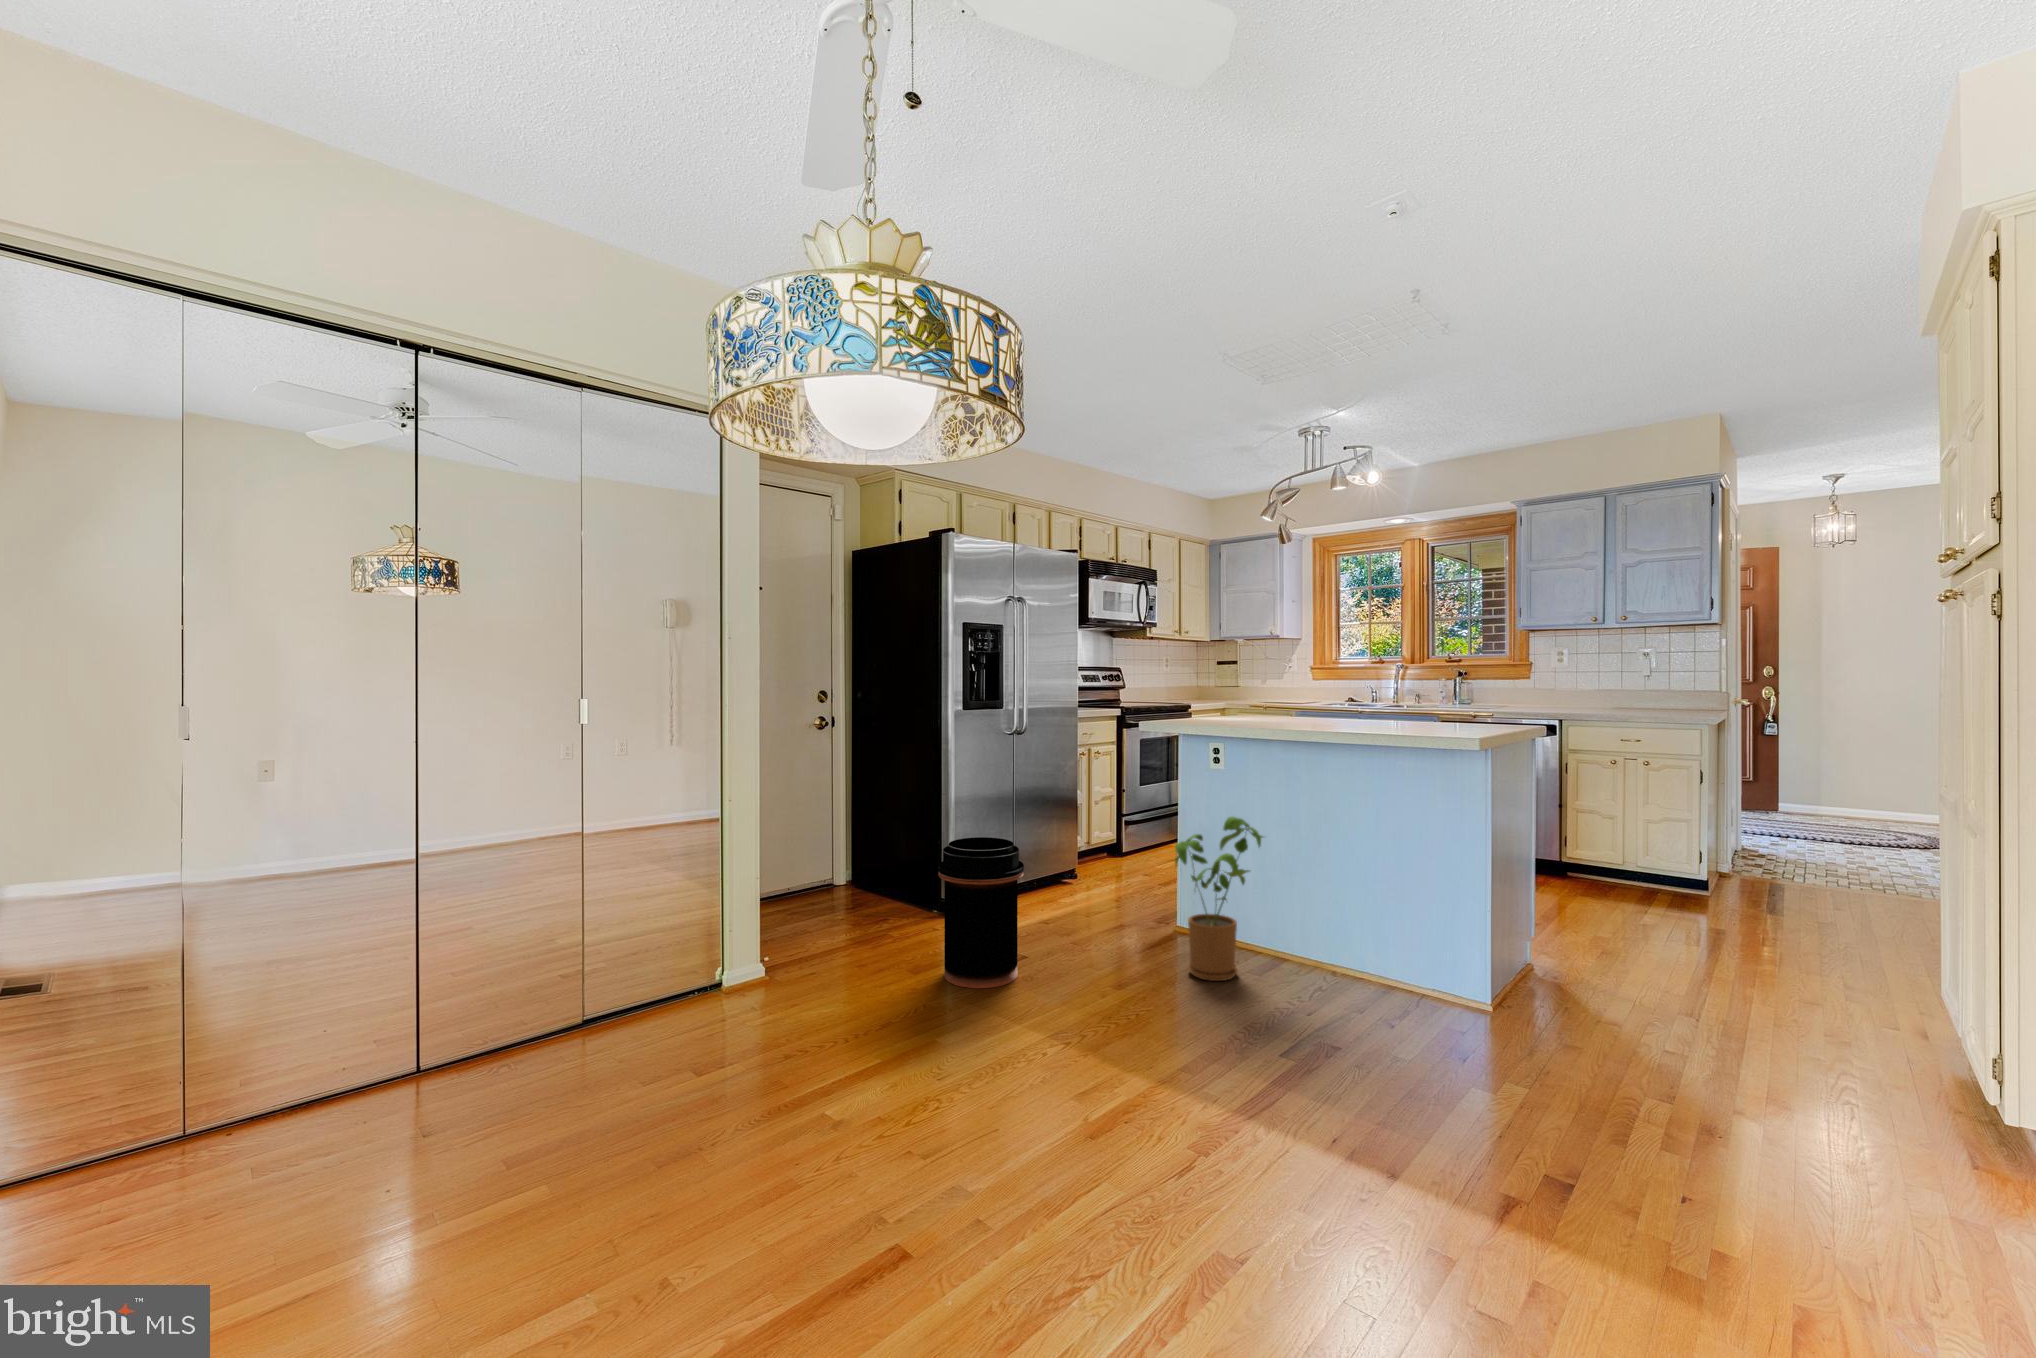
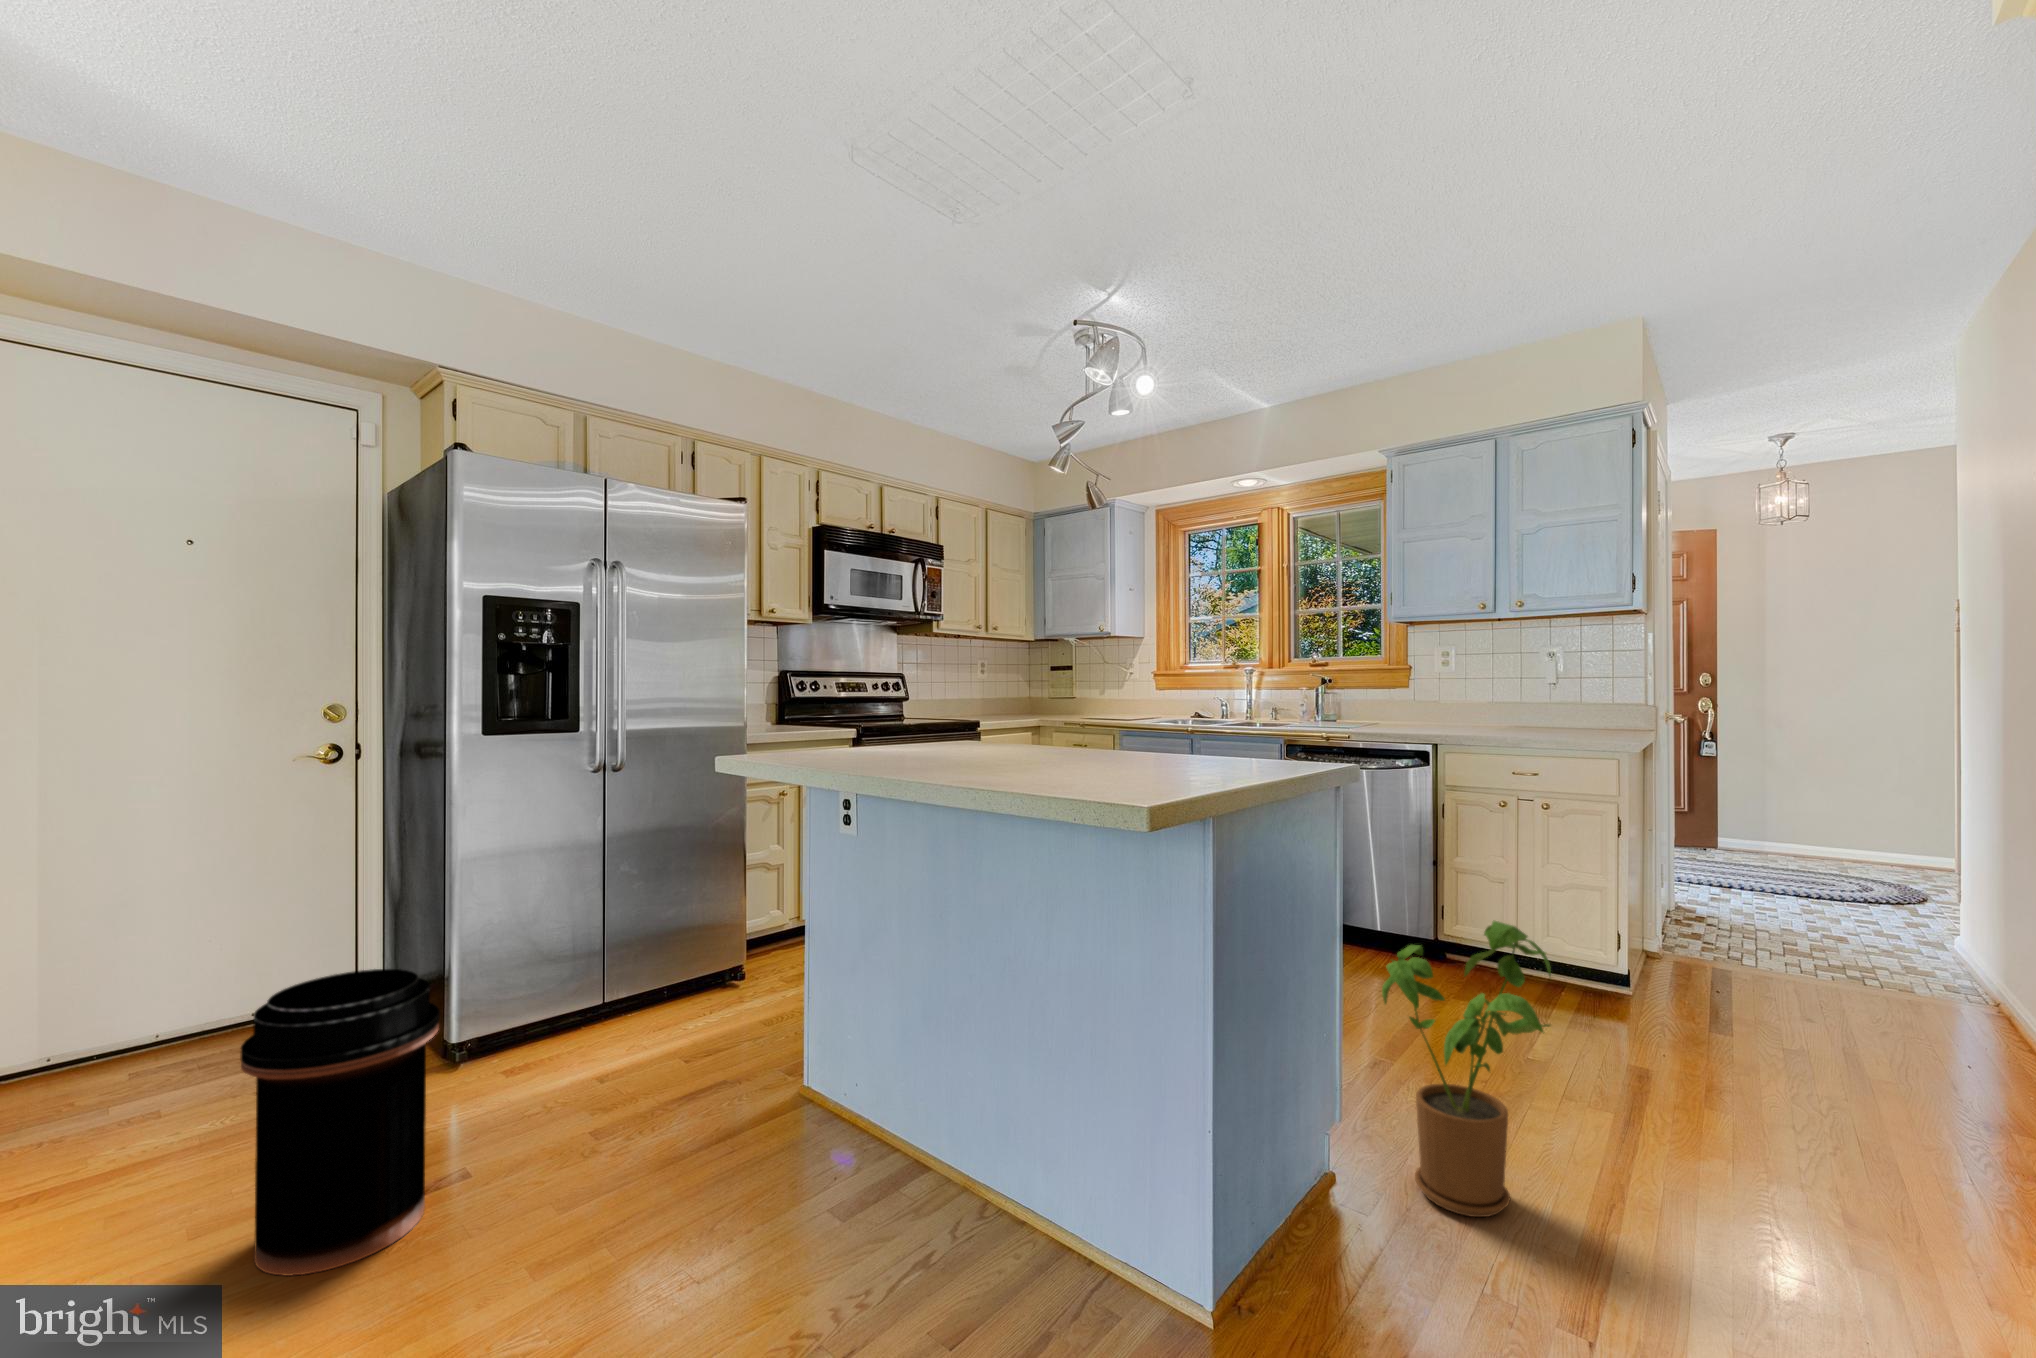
house plant: present [1175,817,1263,981] -> present [1382,921,1551,1217]

